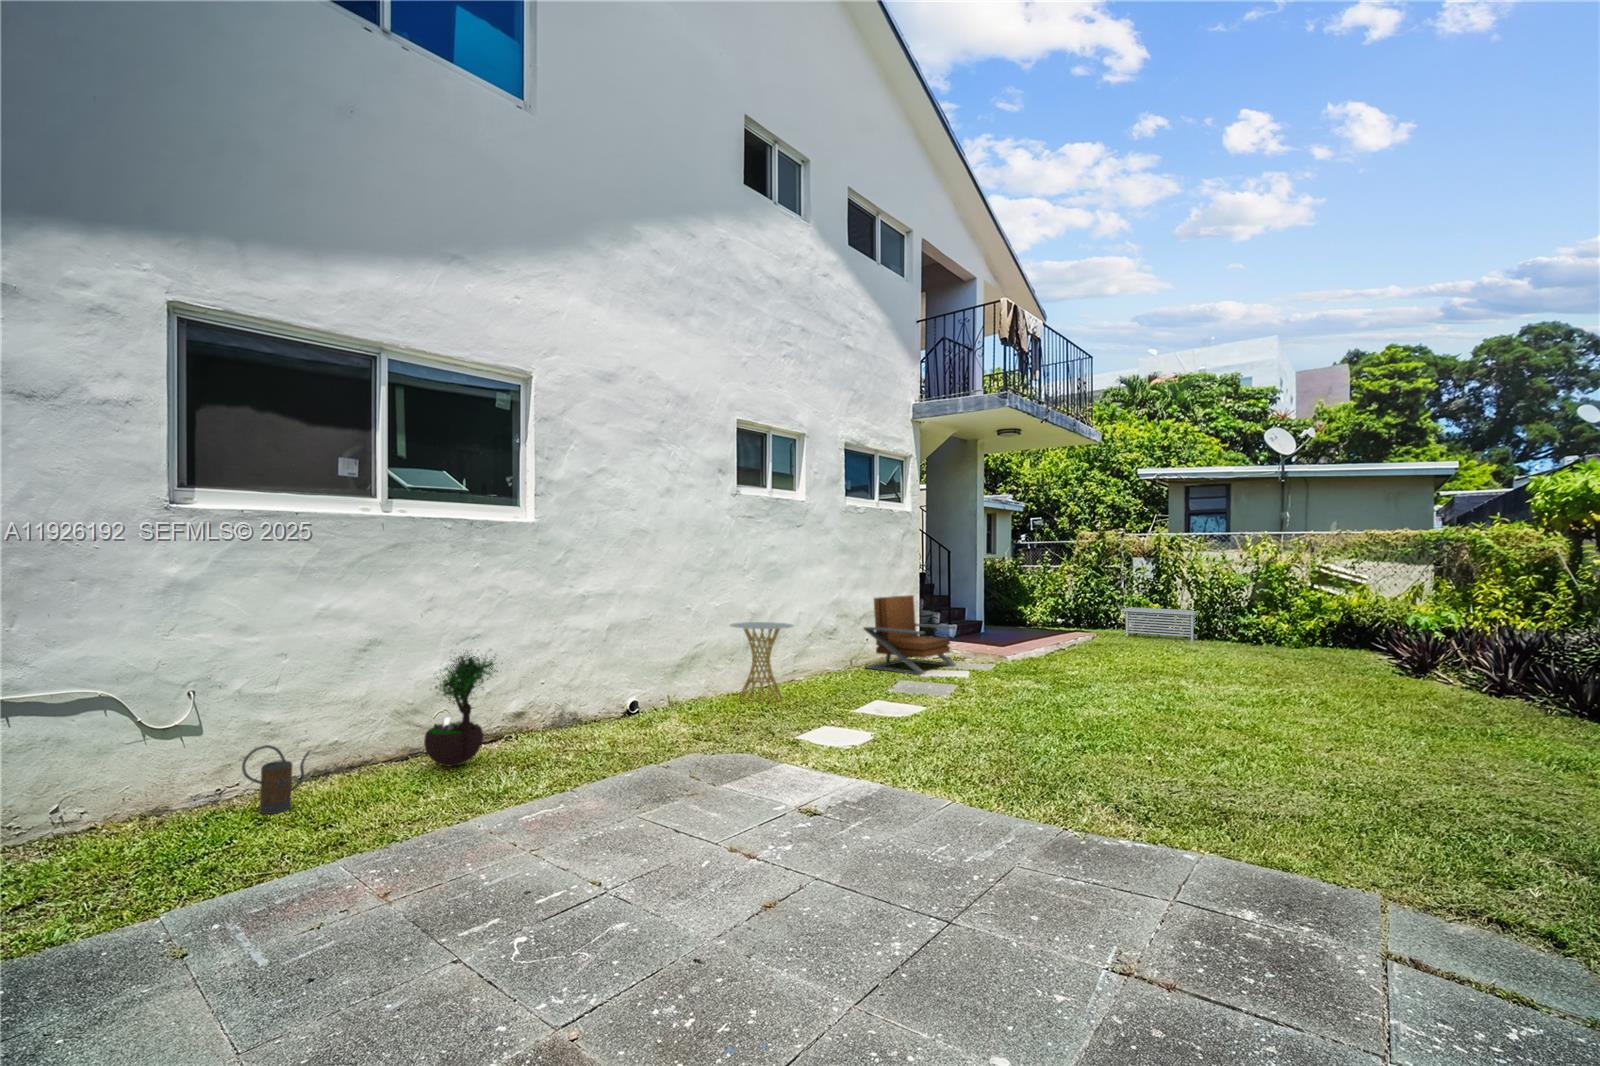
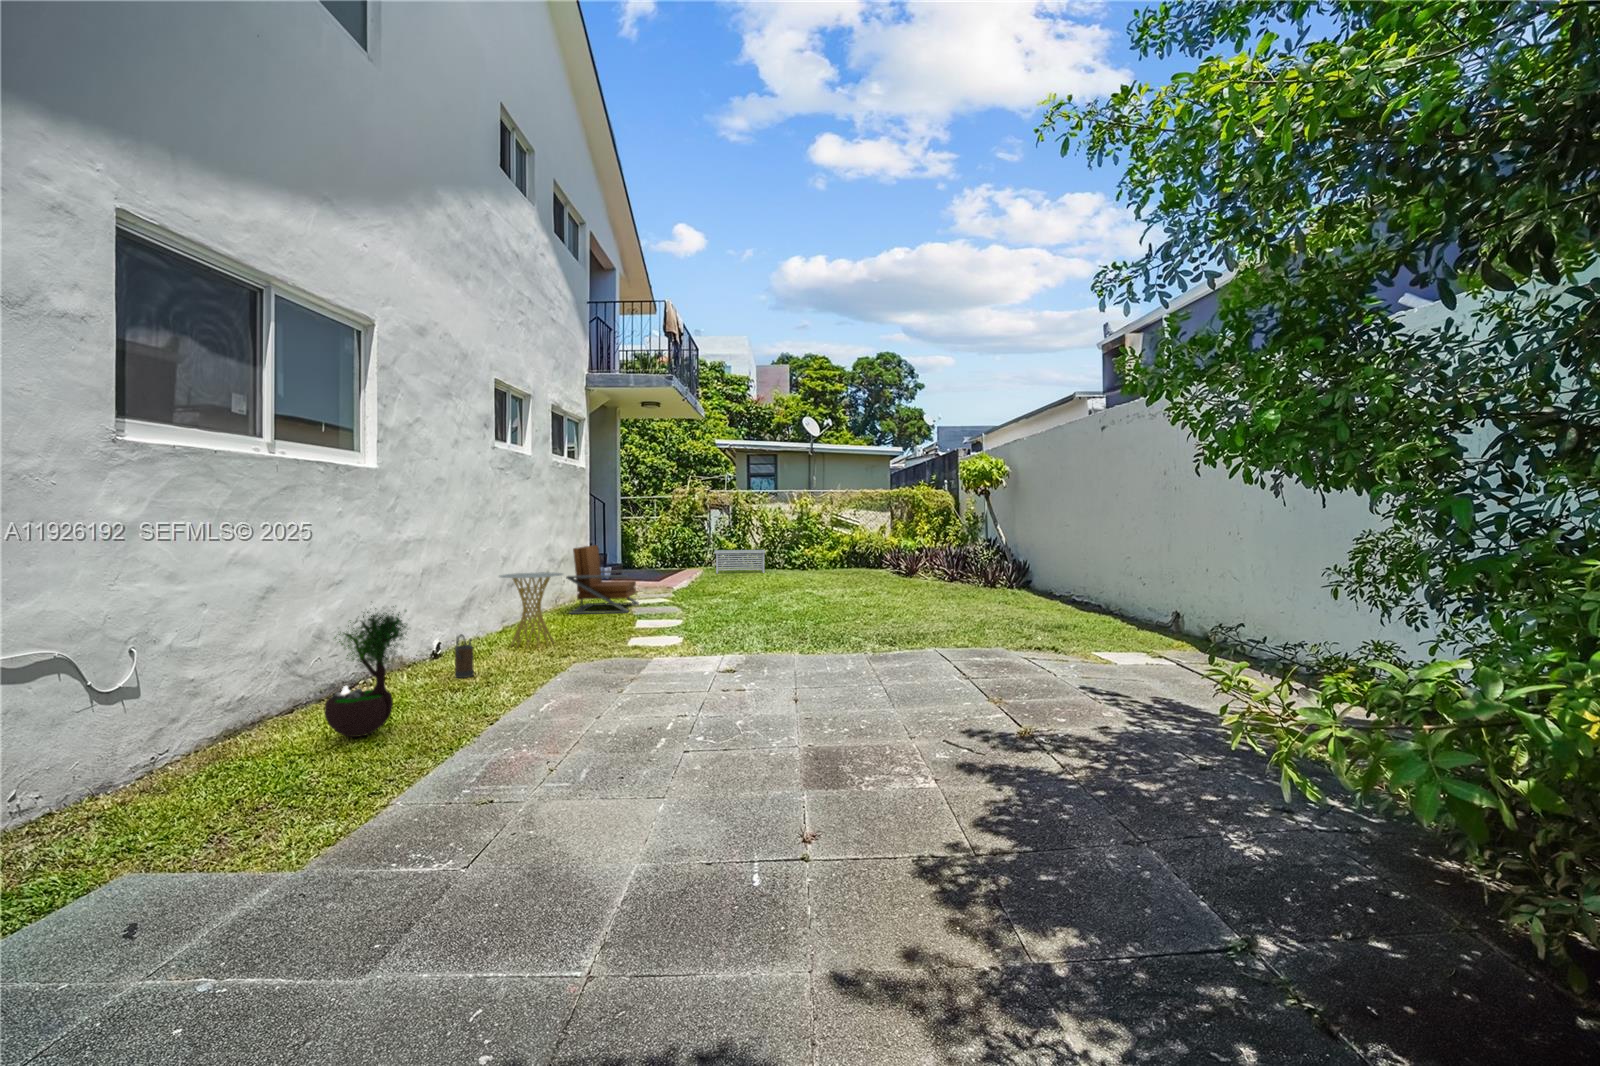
watering can: present [242,745,310,814] -> present [455,634,474,678]

